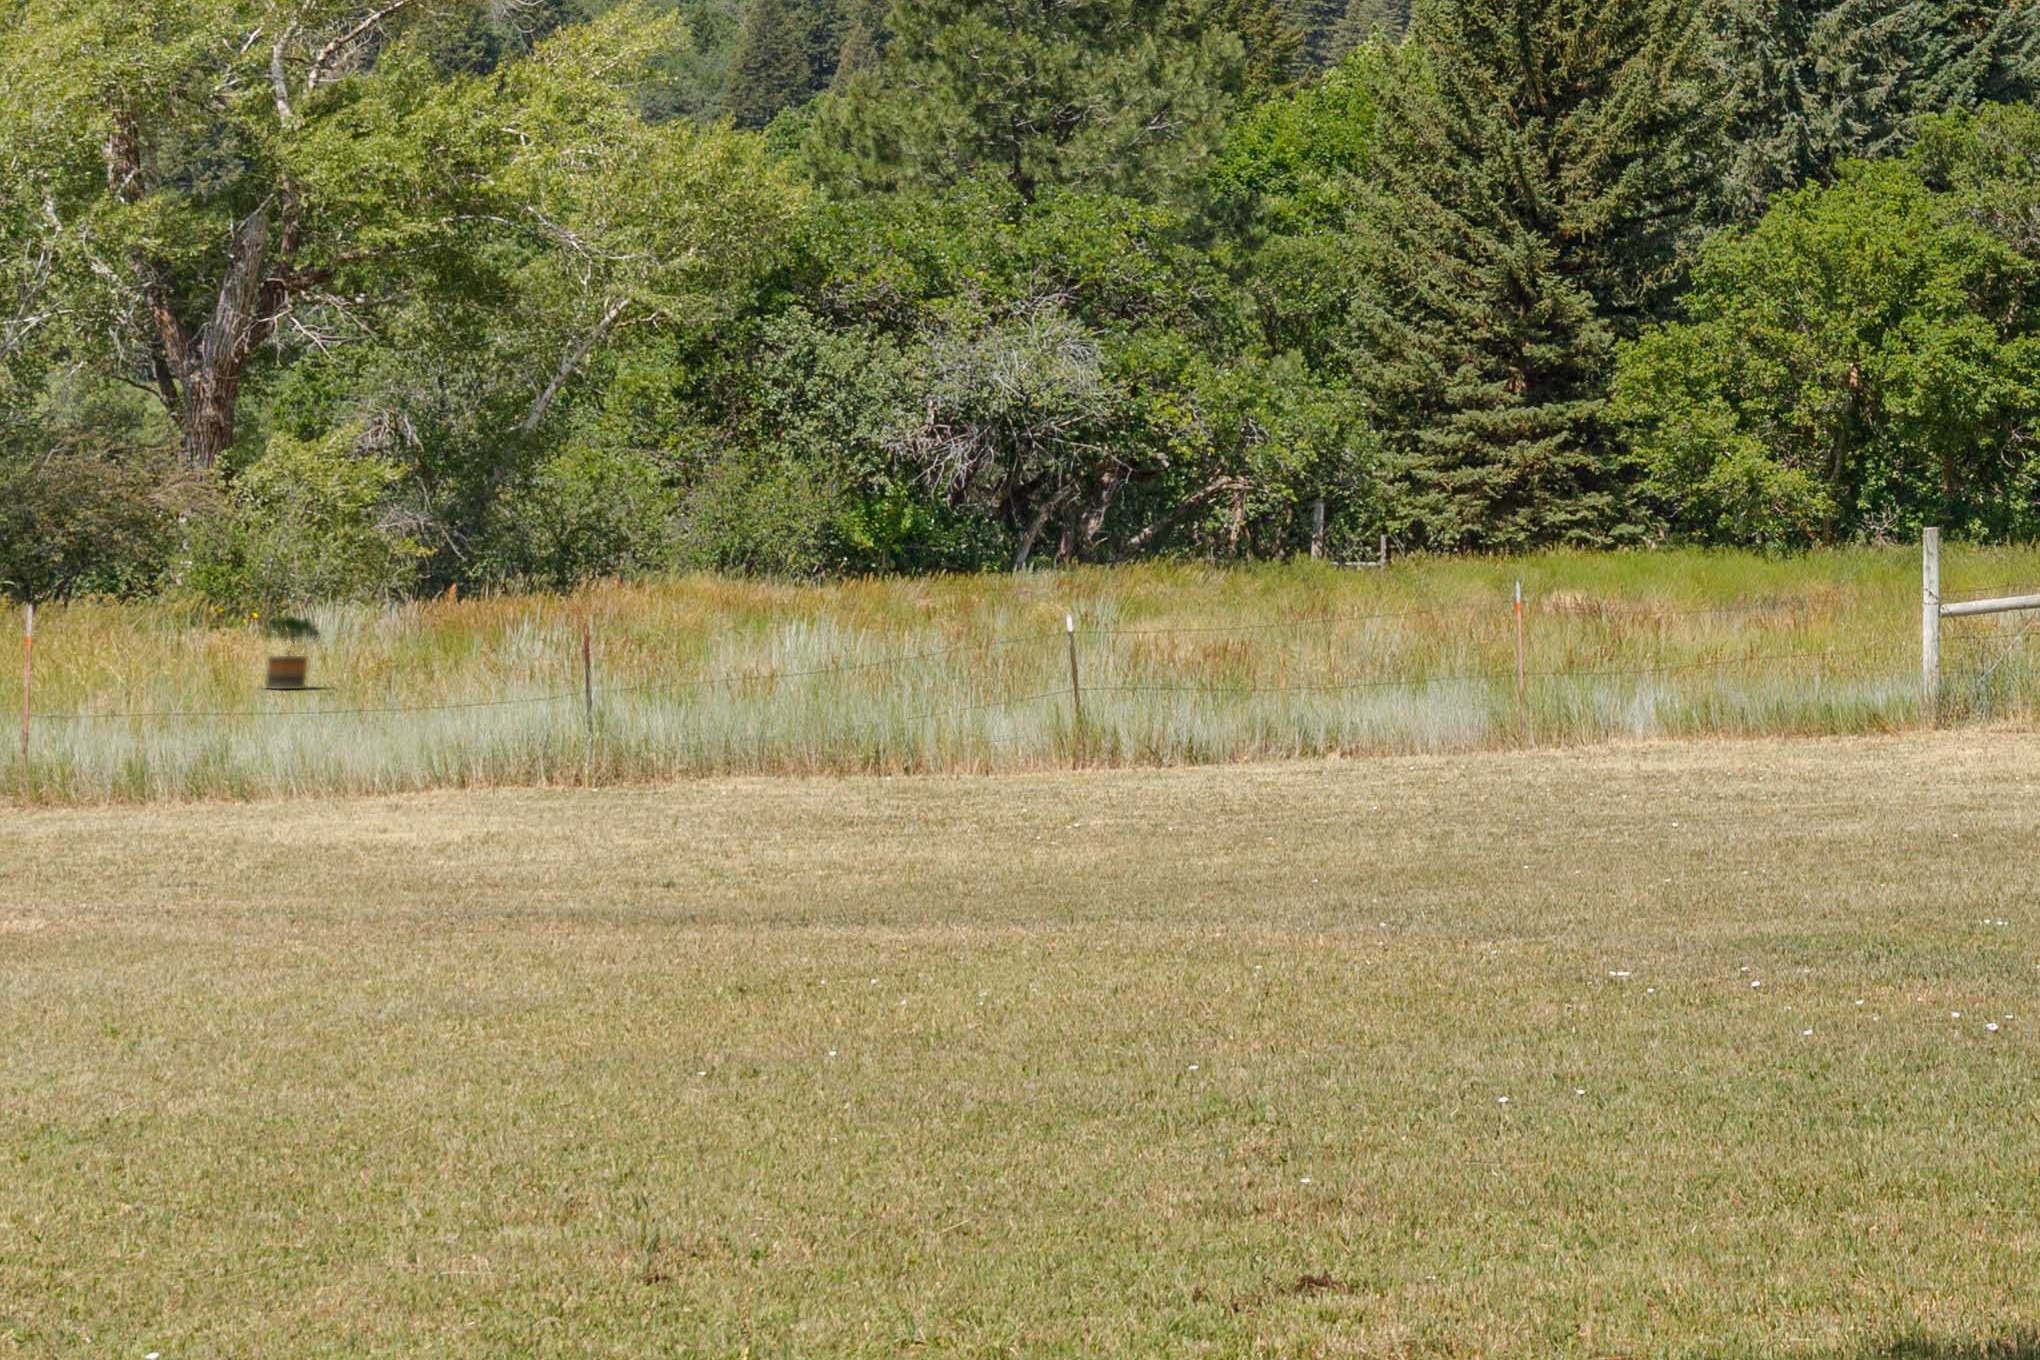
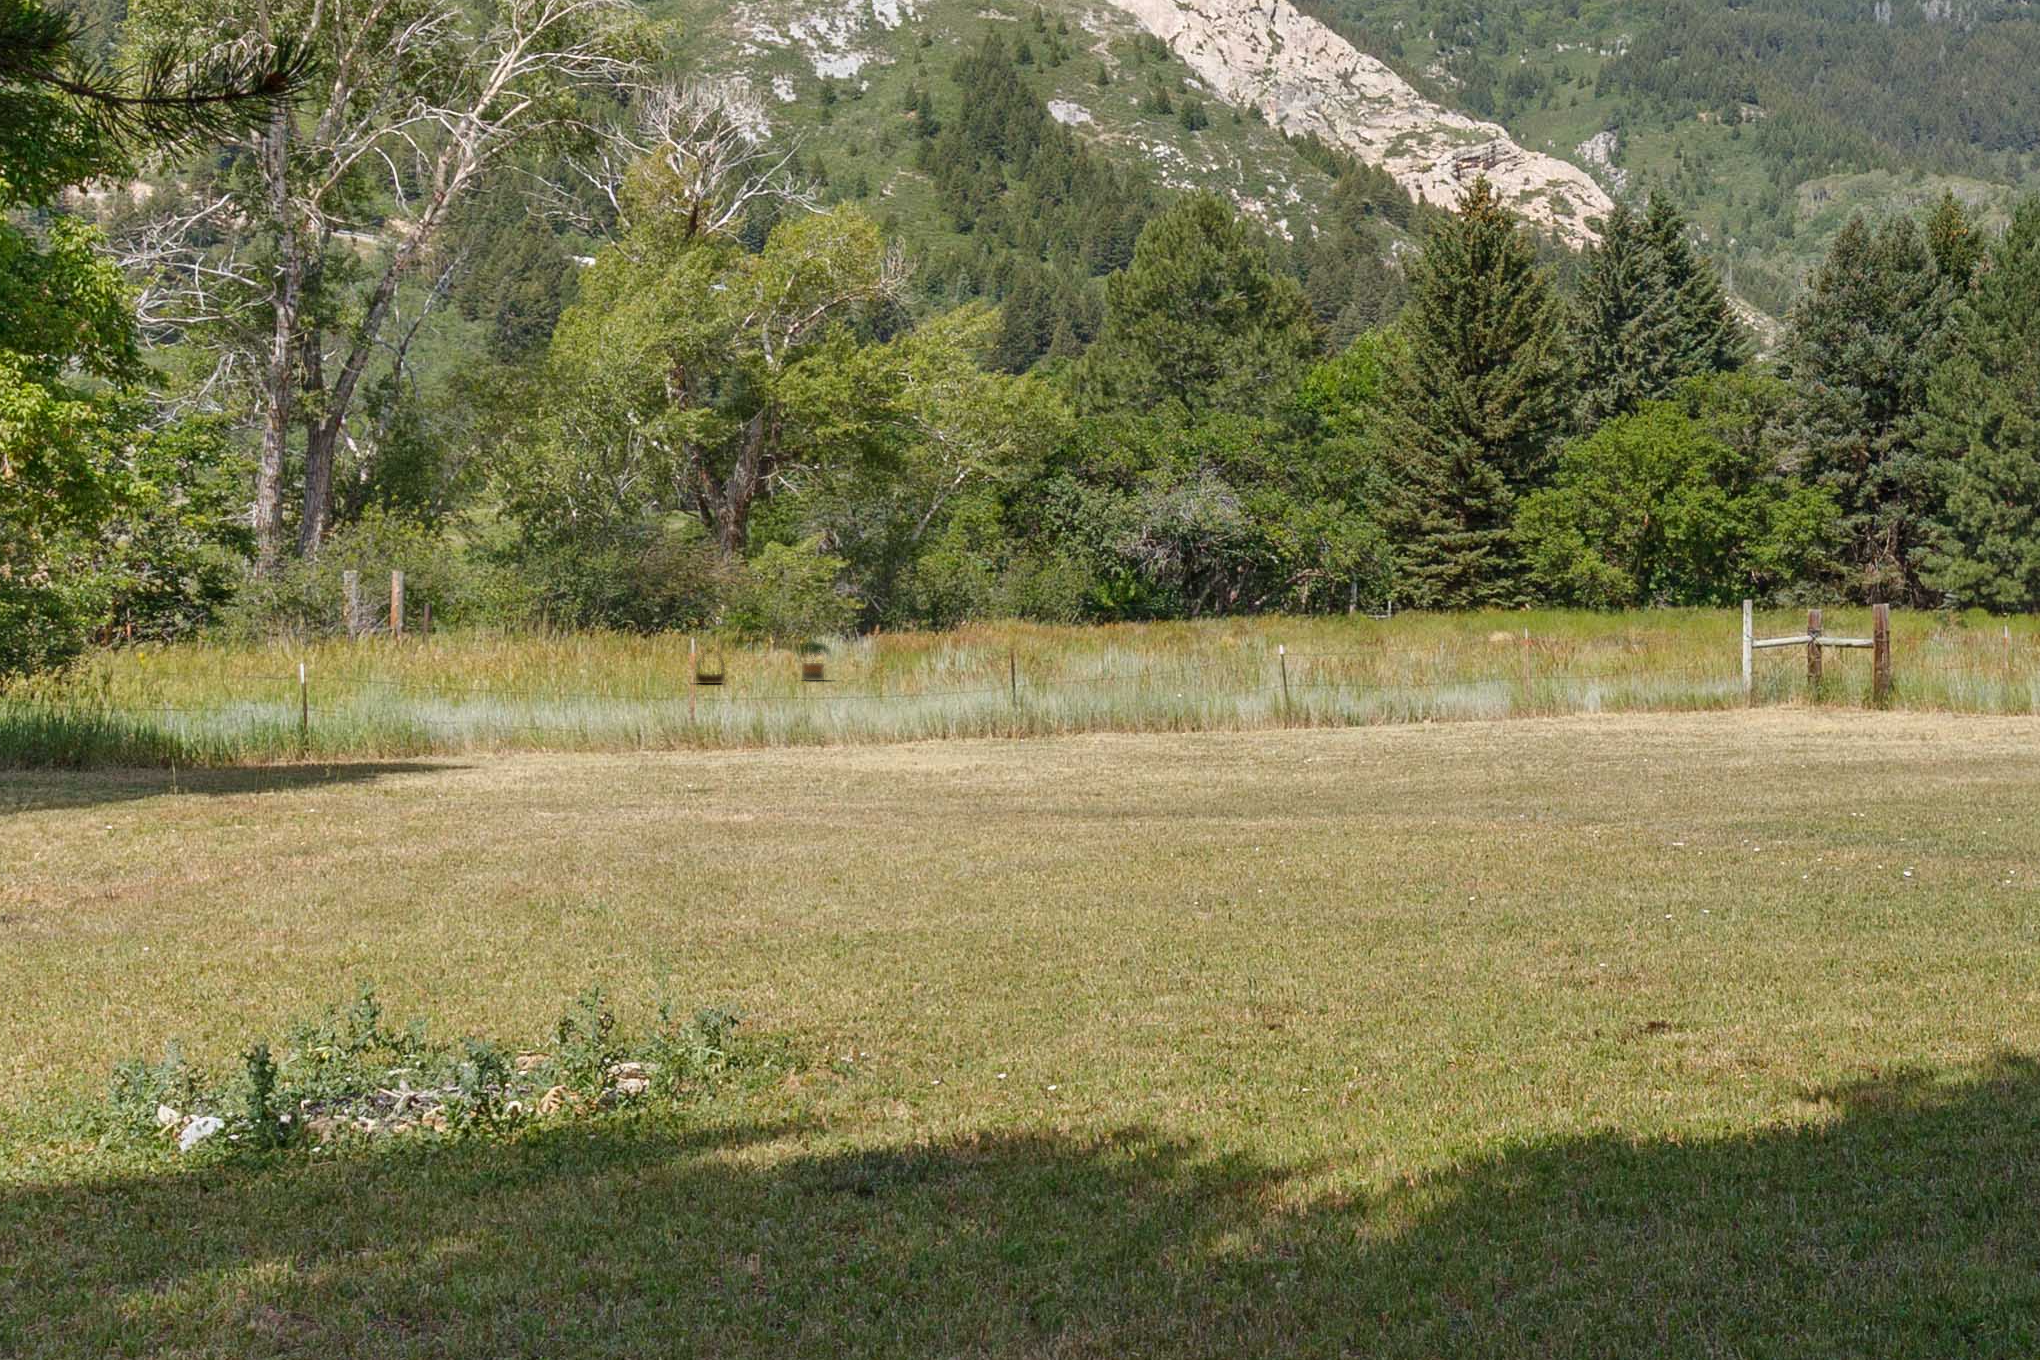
basket: none [79,638,132,700] -> present [696,651,725,684]

